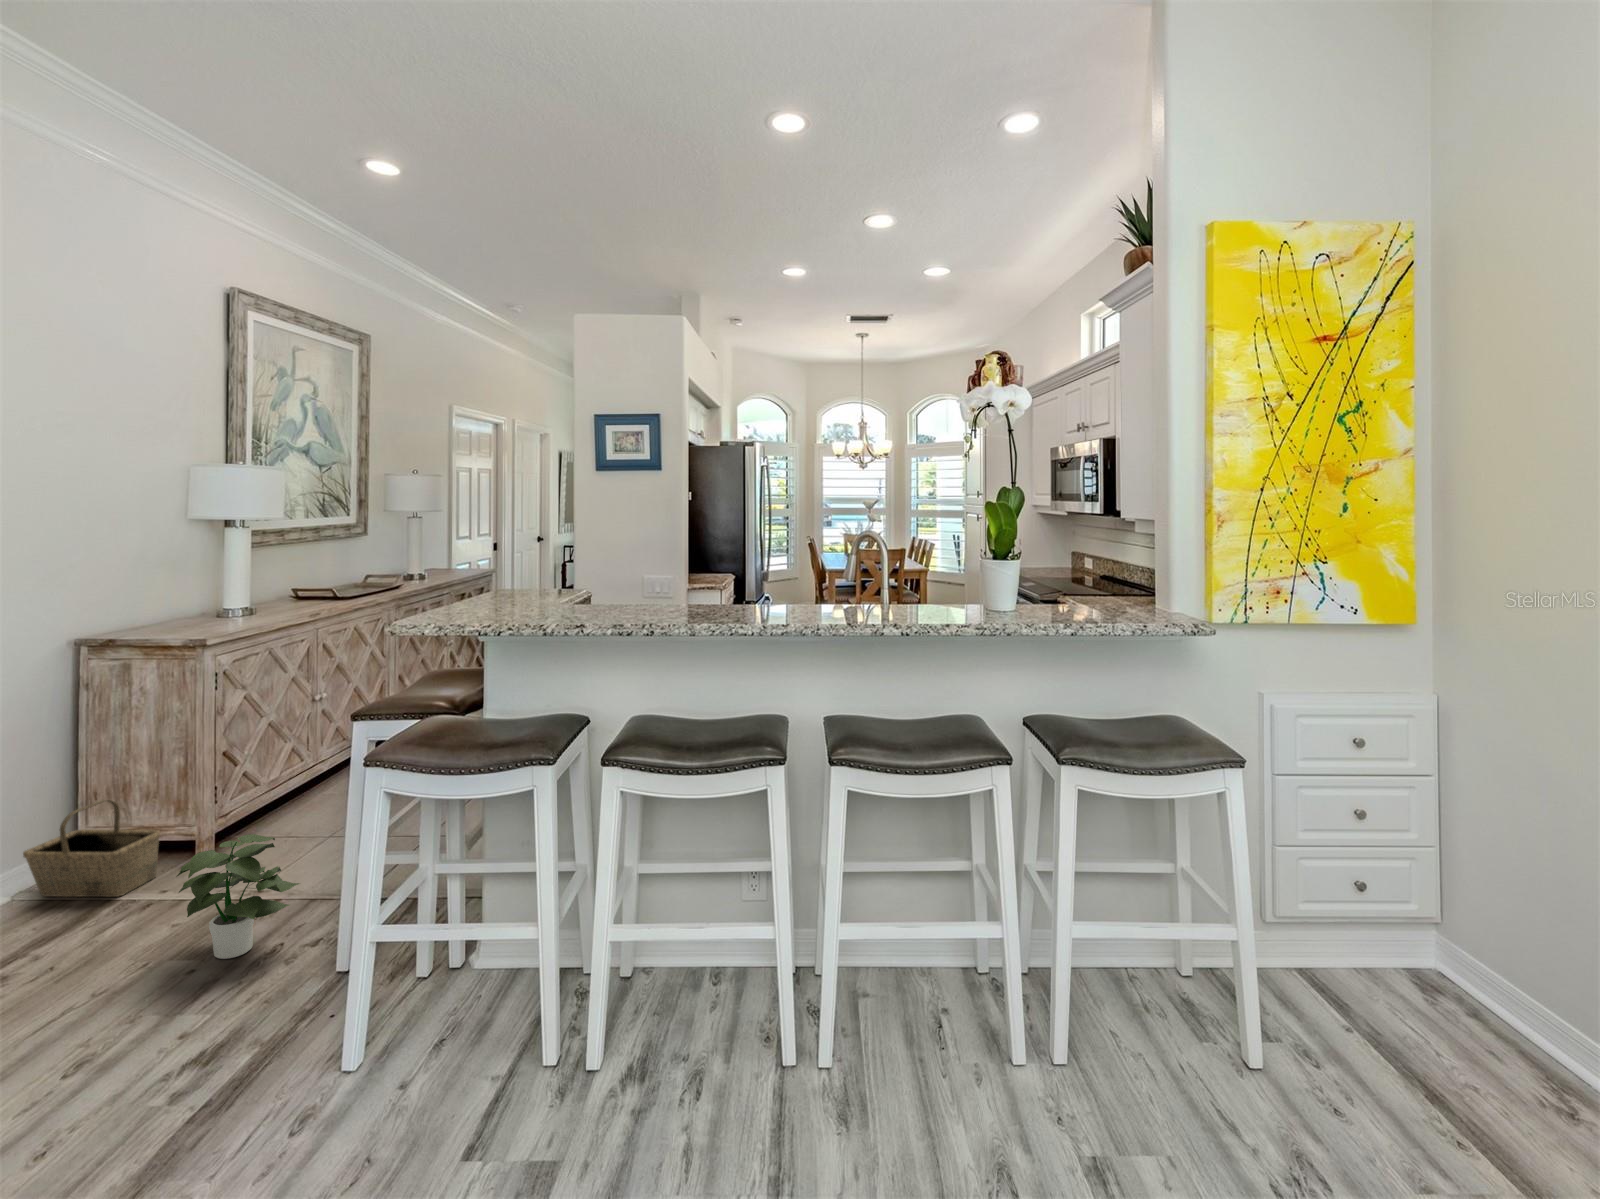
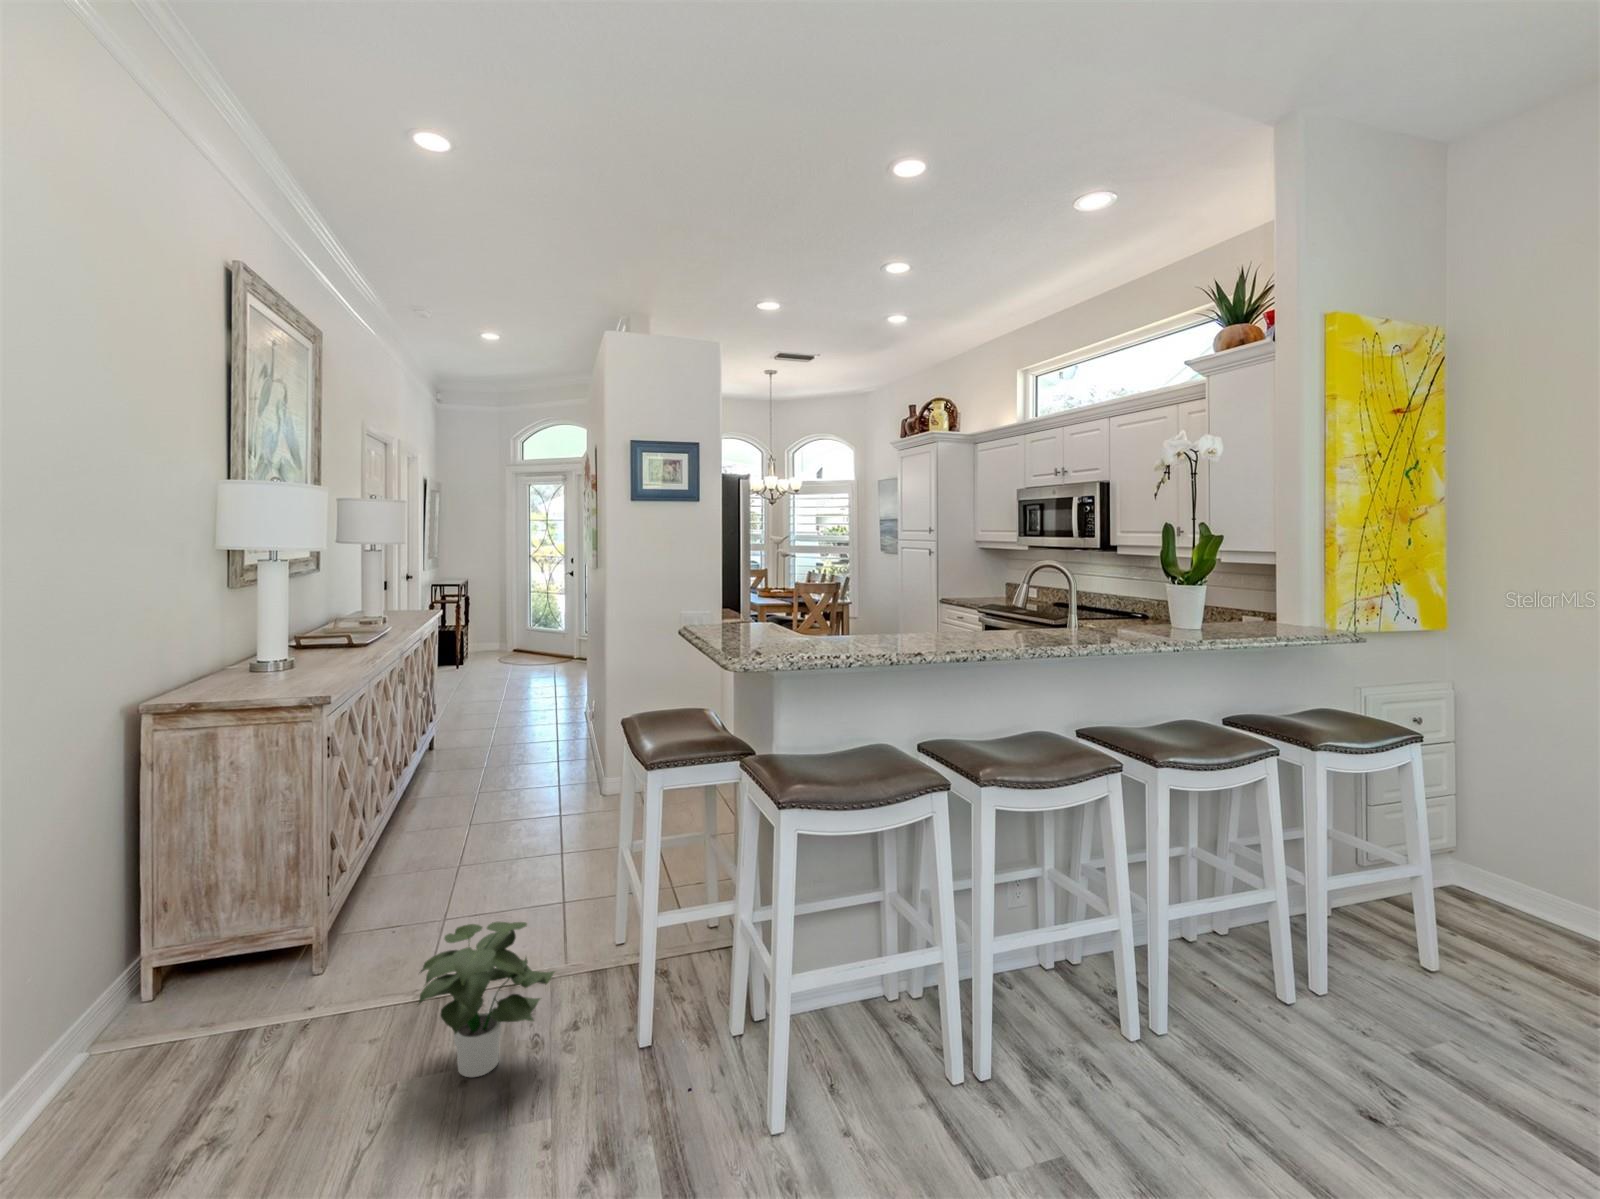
basket: present [23,800,160,897] -> none [99,907,270,1047]

